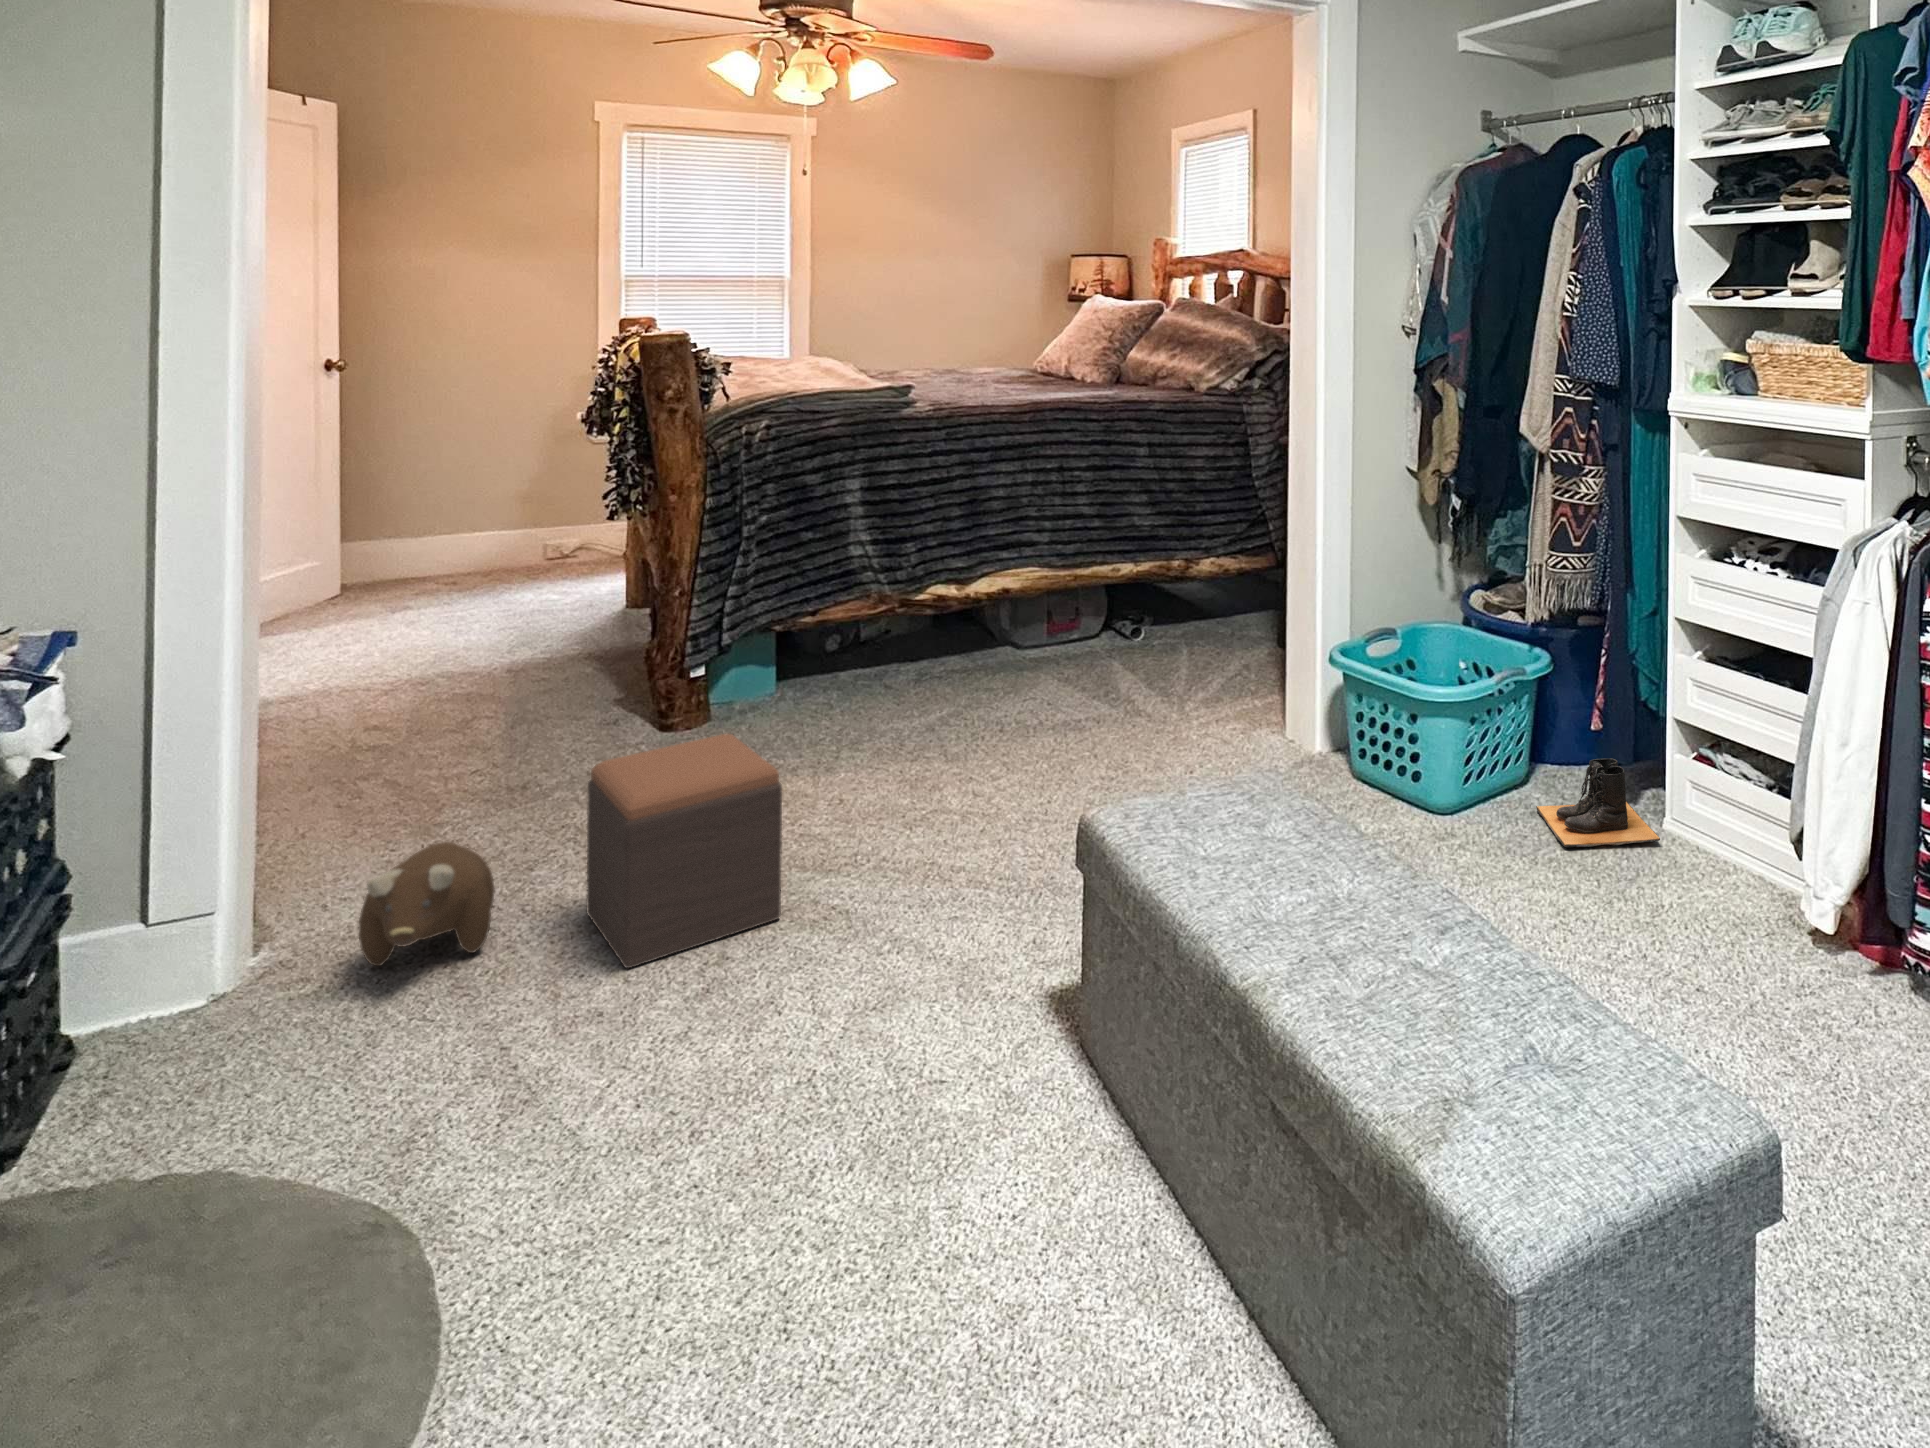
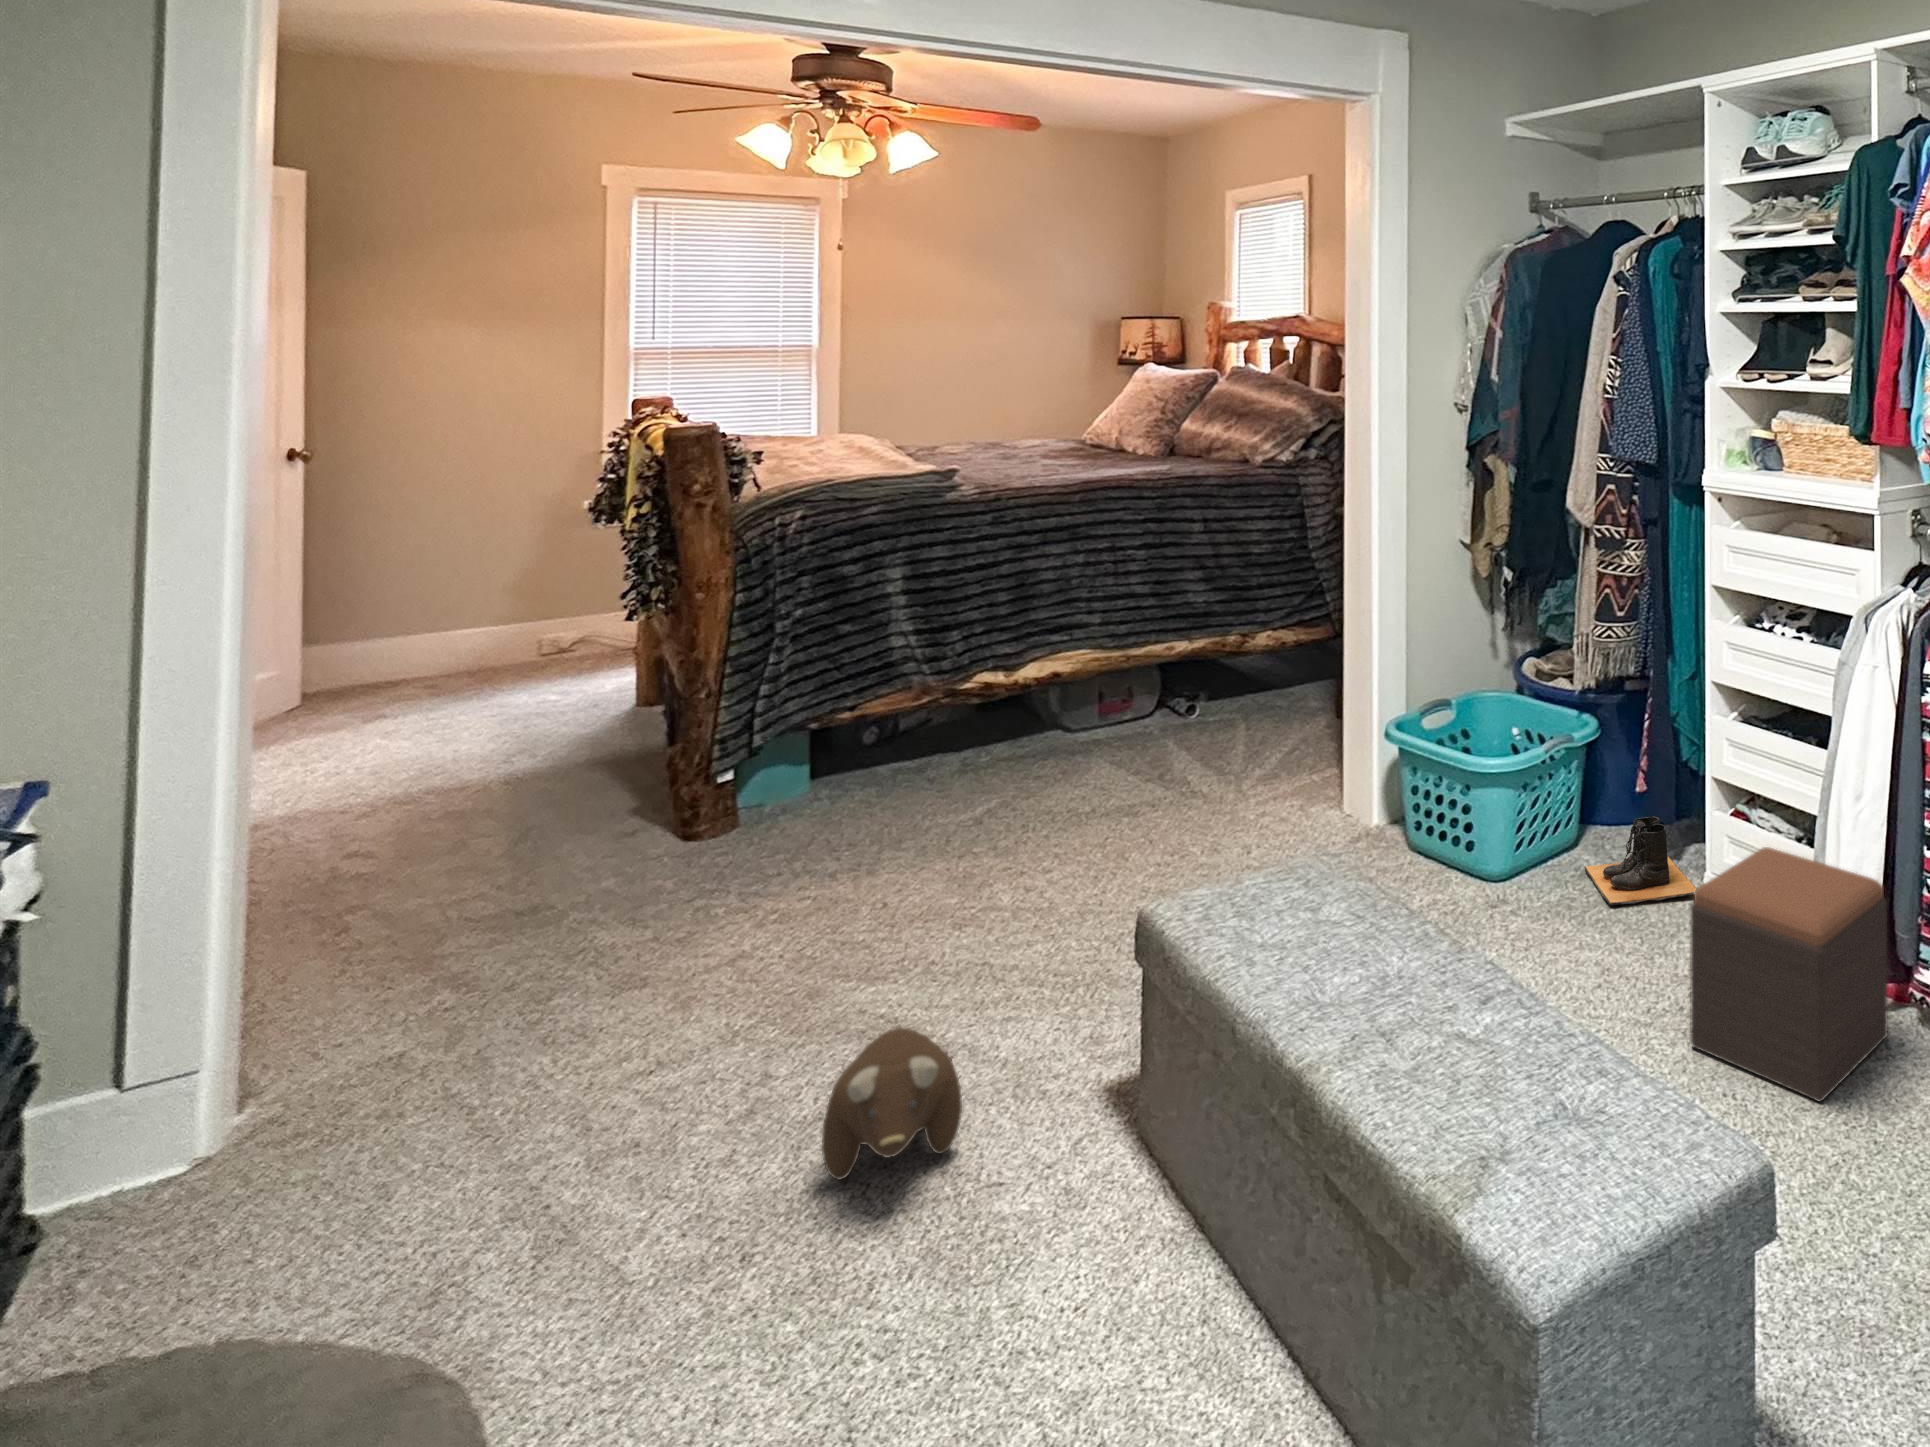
footstool: present [586,734,782,968] -> present [1690,847,1888,1102]
plush toy: present [359,842,494,966] -> present [822,1028,962,1180]

